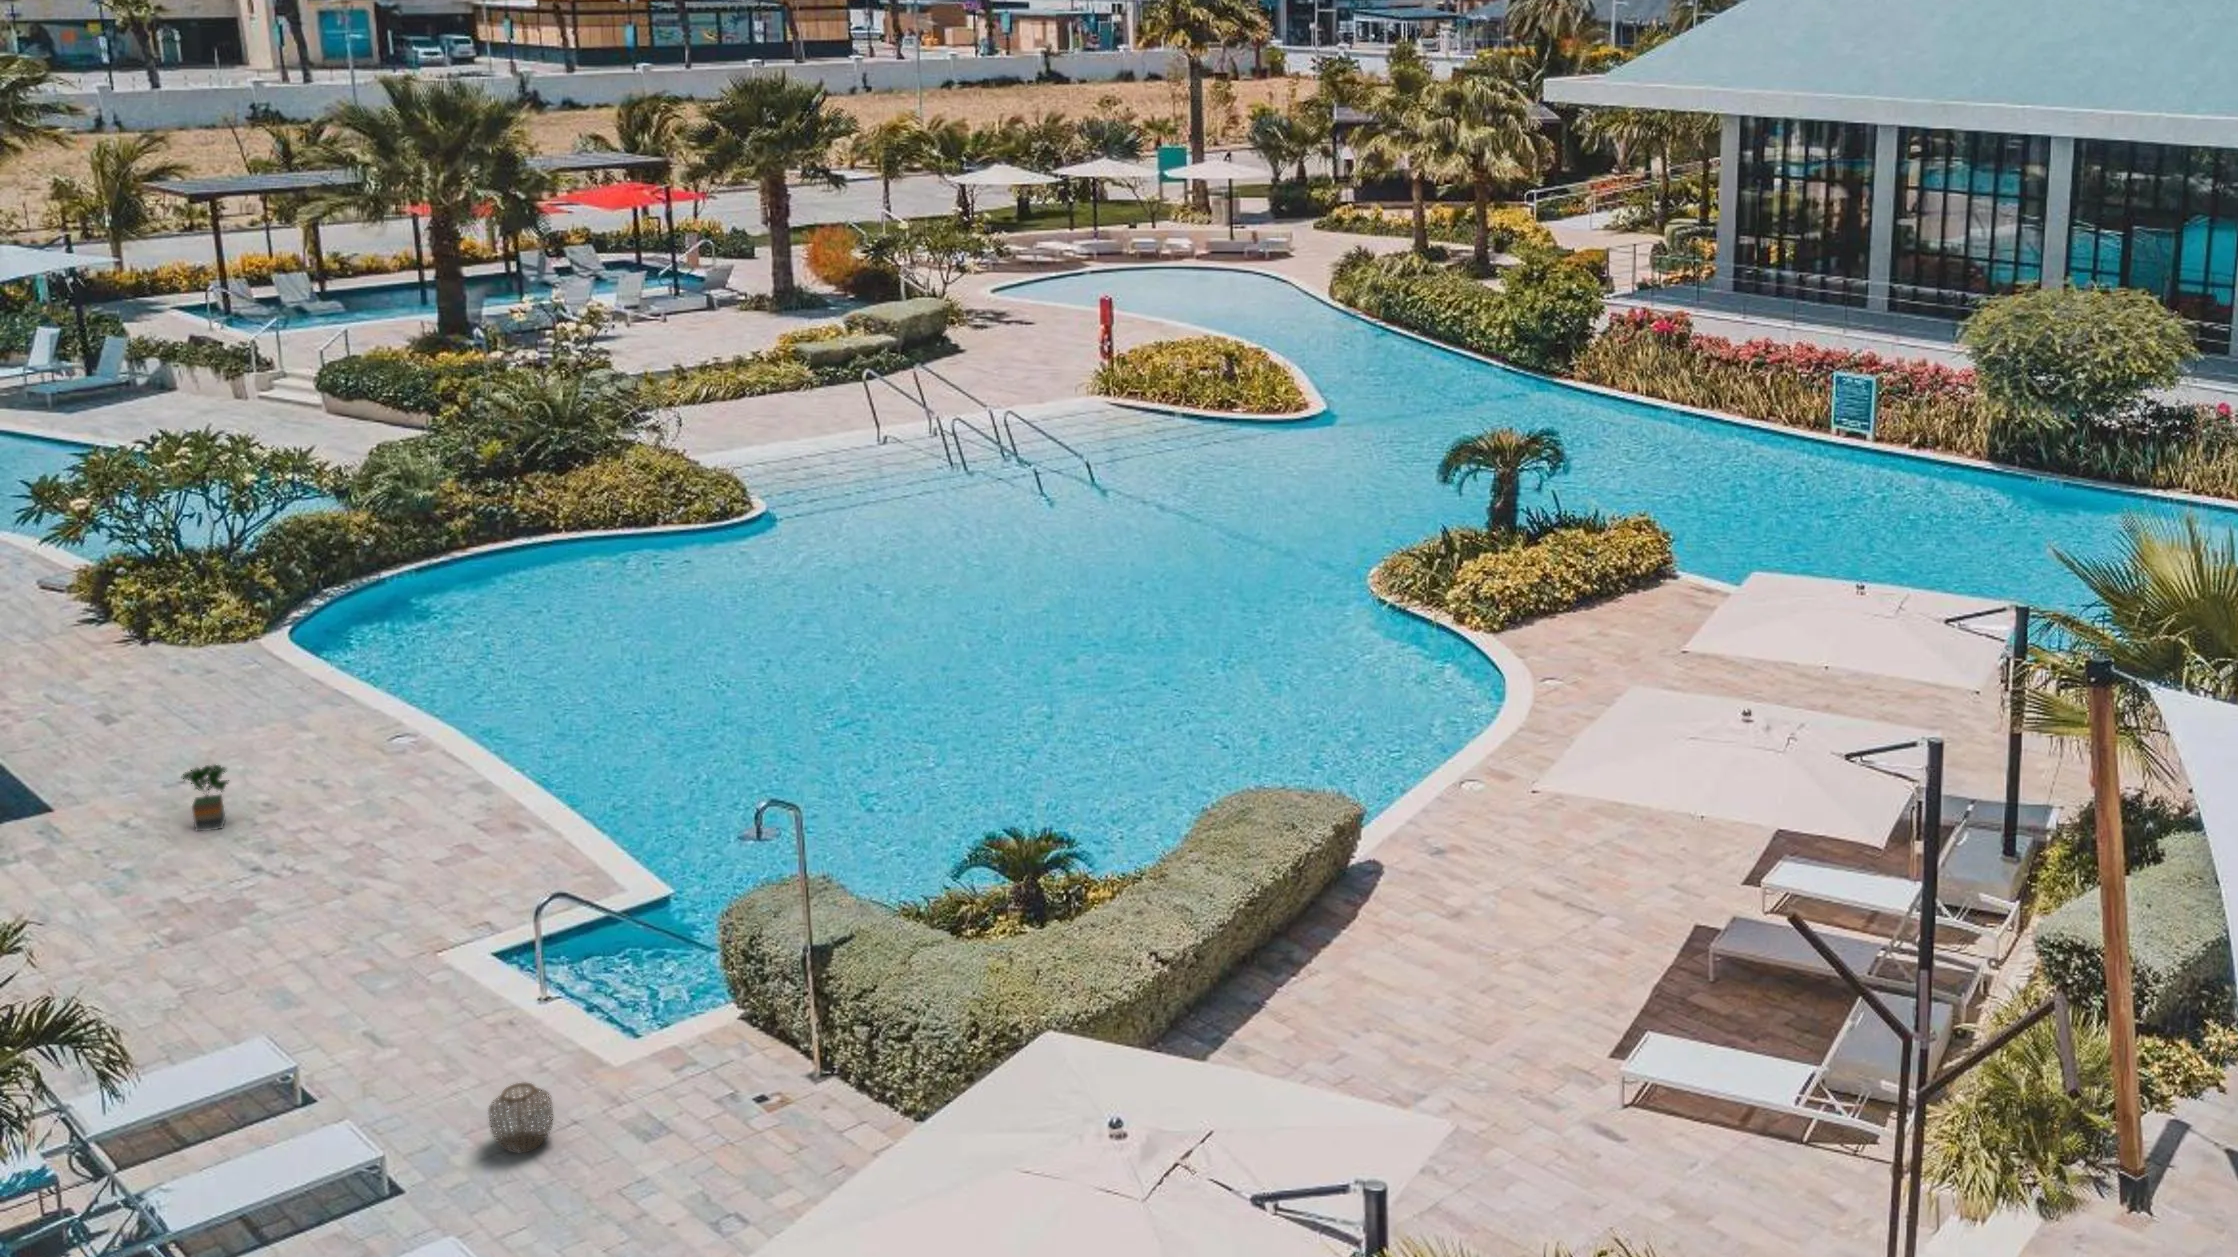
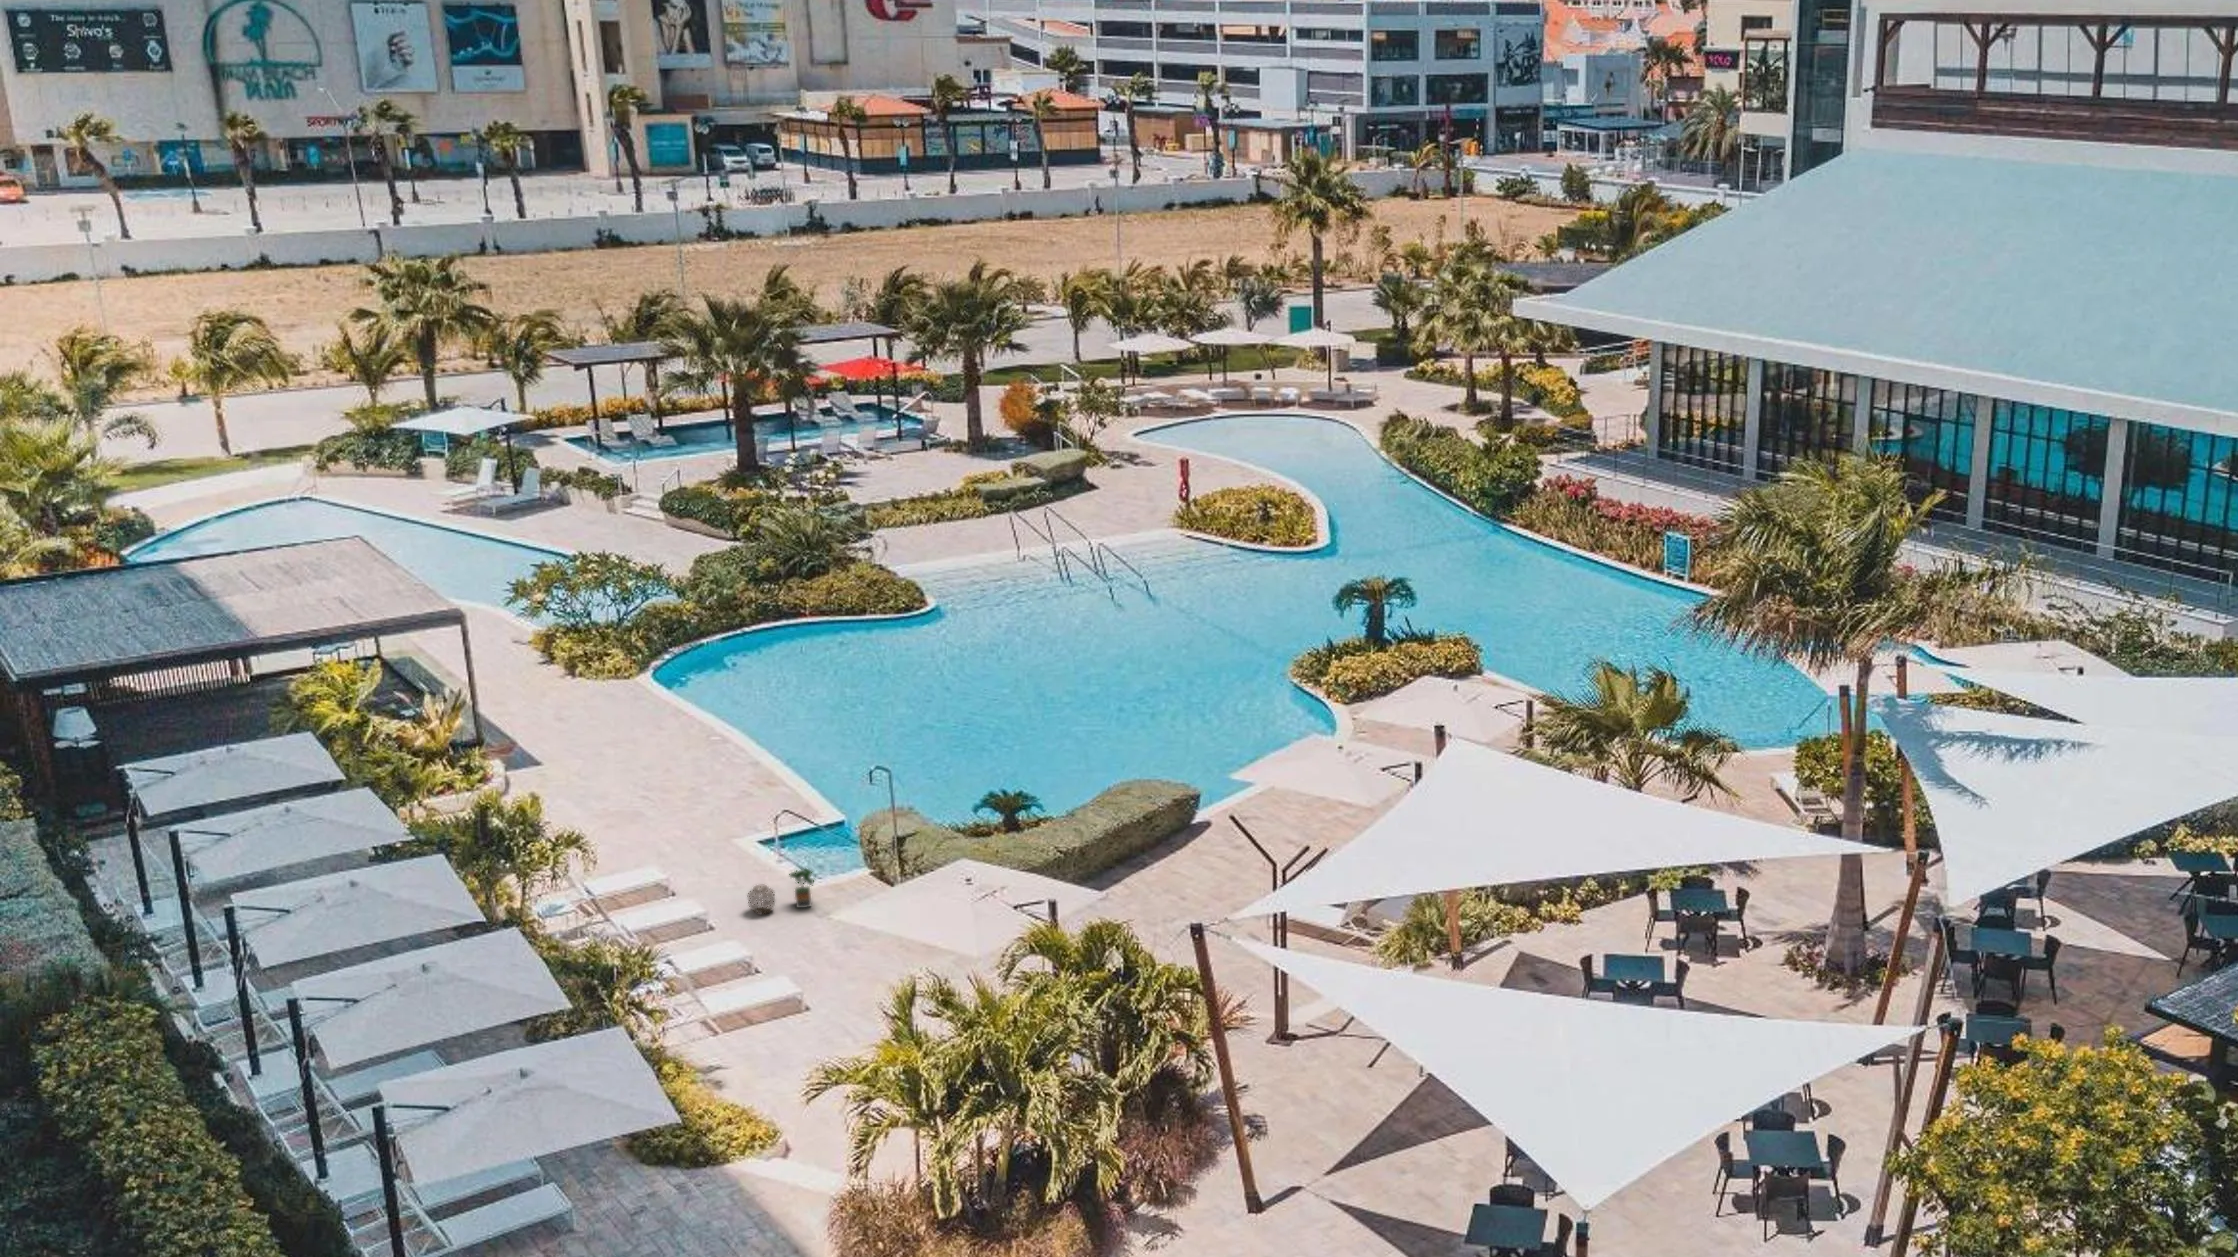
potted tree: present [181,765,229,831] -> present [789,869,815,908]

